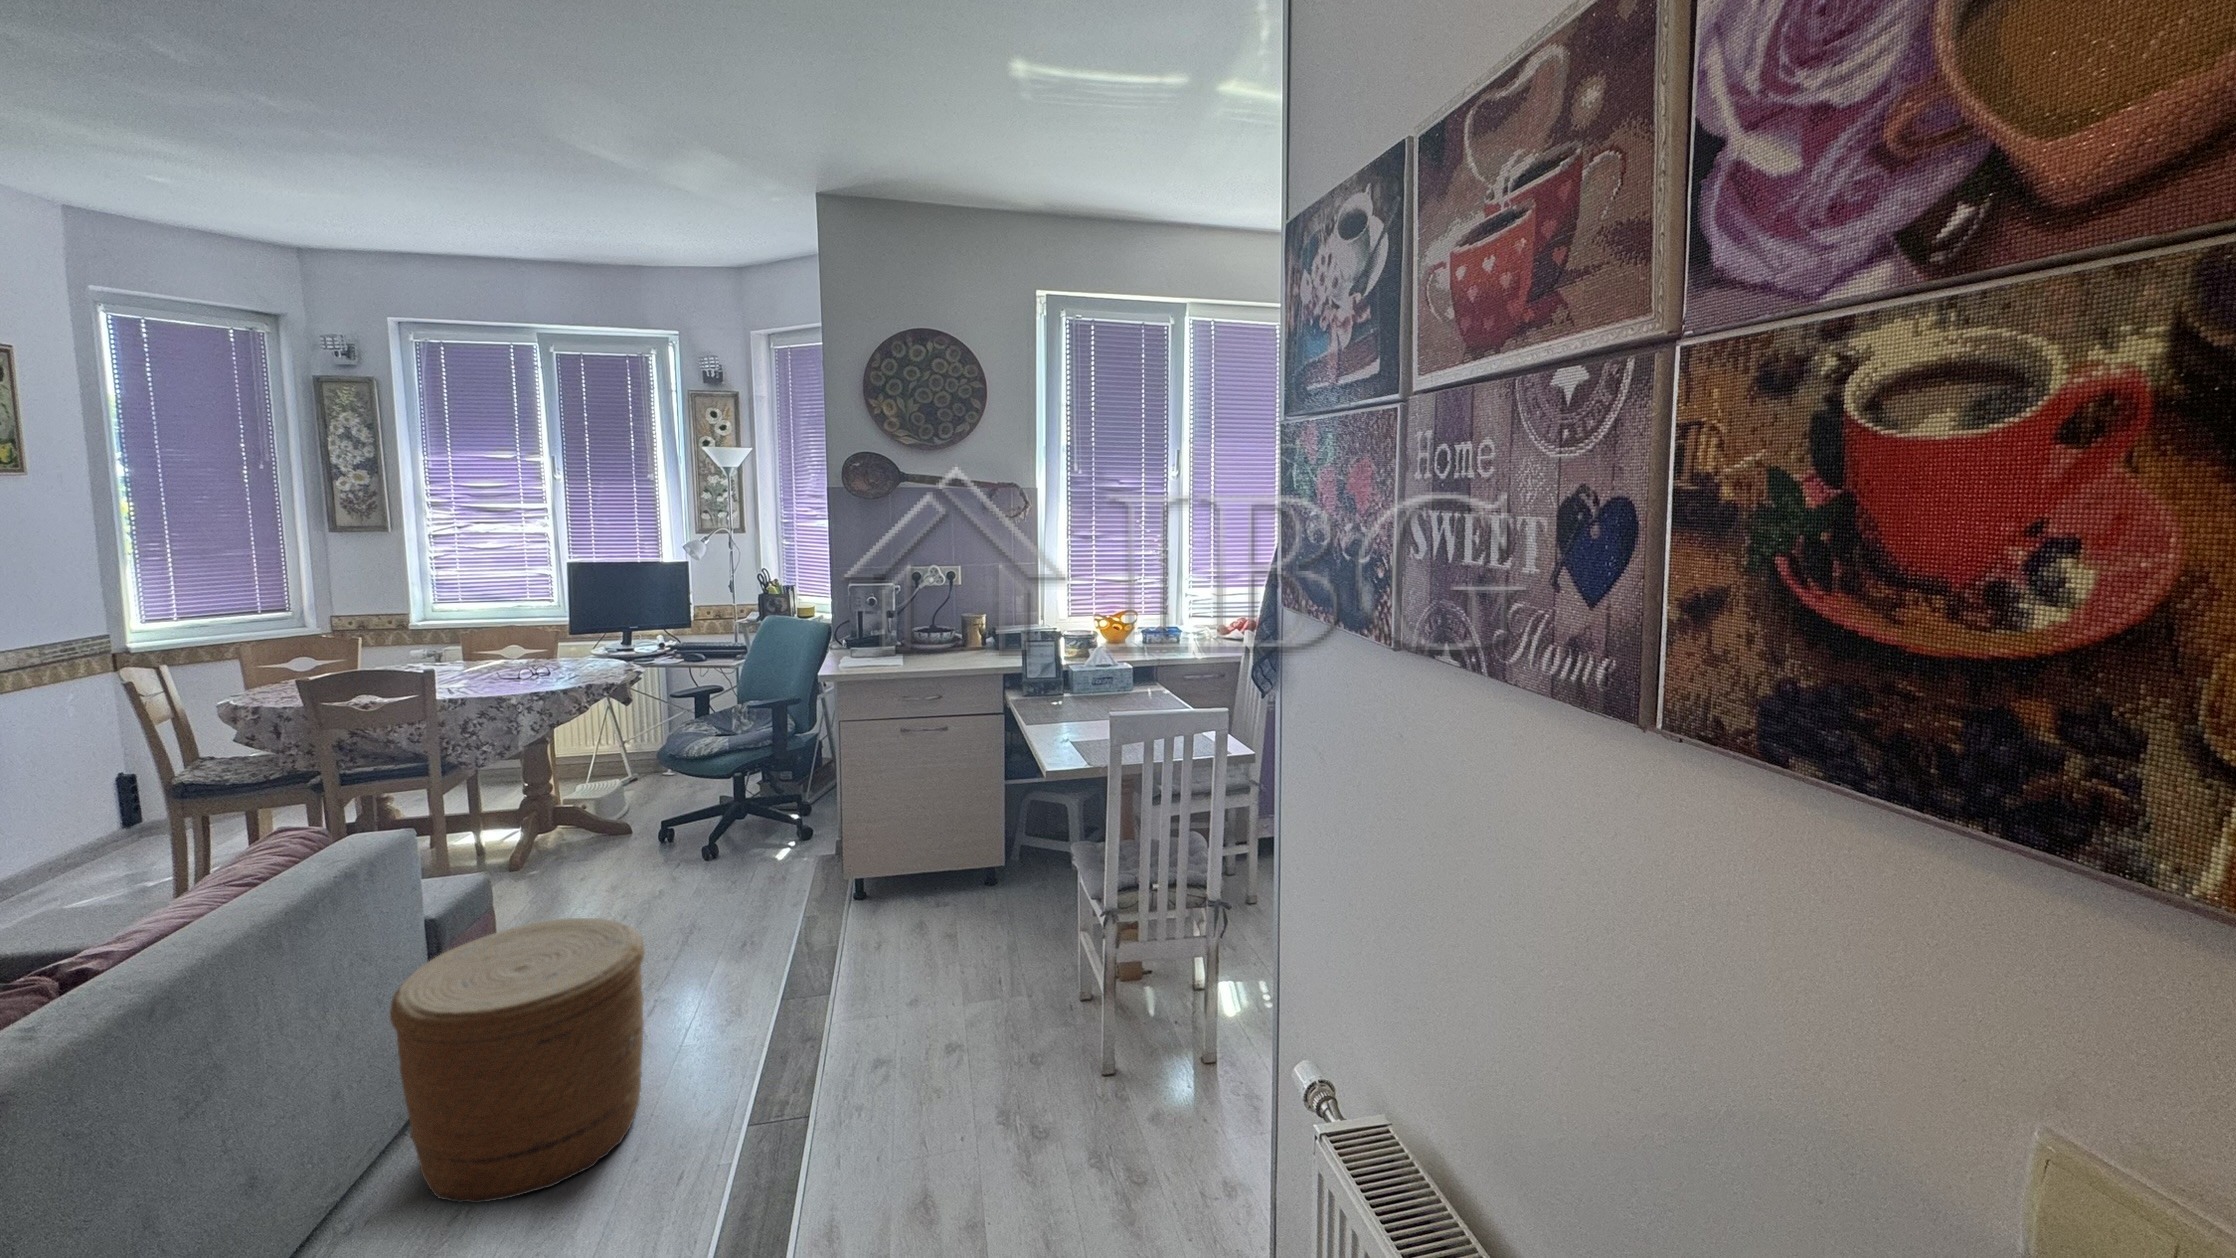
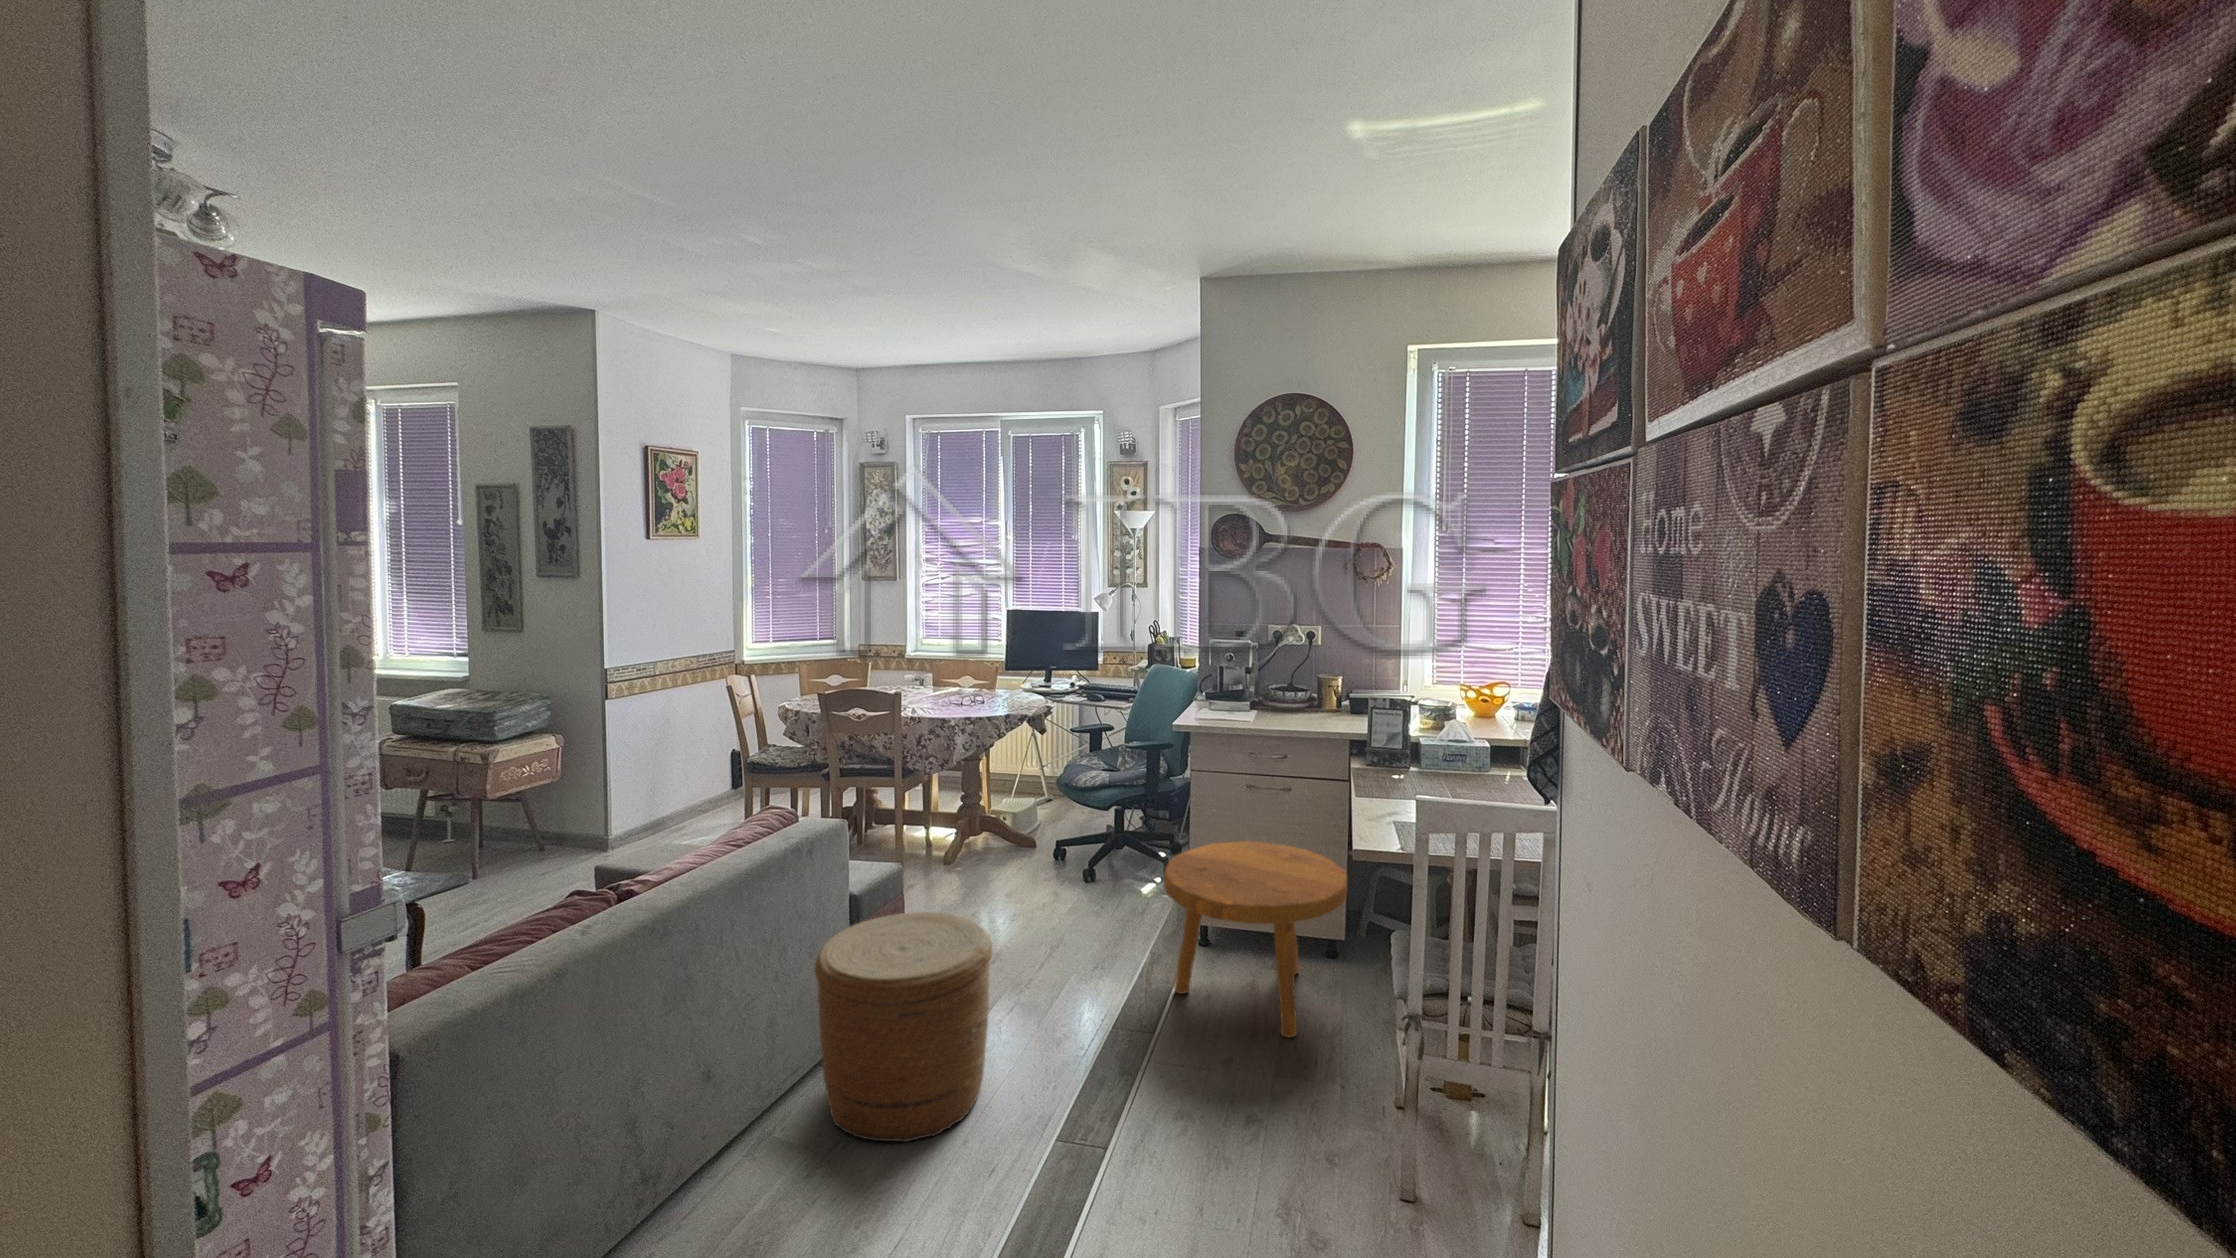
footstool: none [827,784,1016,965] -> present [1164,841,1347,1038]

